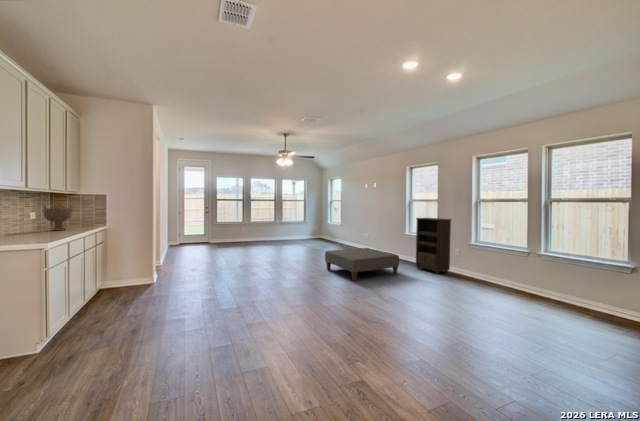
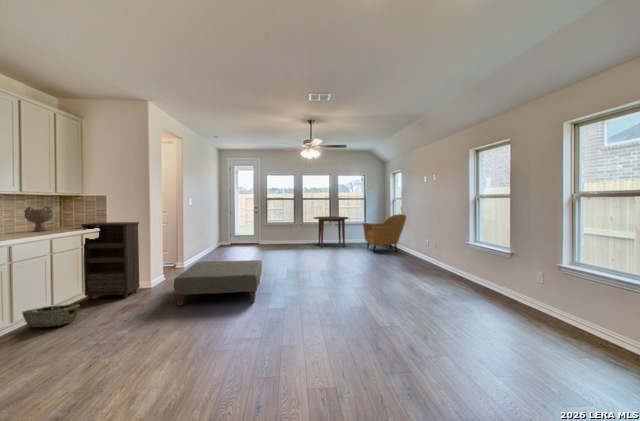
armchair: none [310,214,348,247] -> present [363,214,406,253]
dining table: none [264,216,296,244] -> present [314,216,348,247]
bookshelf: present [416,218,451,274] -> present [81,222,140,299]
ottoman: present [325,248,399,281] -> present [174,260,262,306]
woven basket: none [76,298,127,322] -> present [22,305,80,327]

